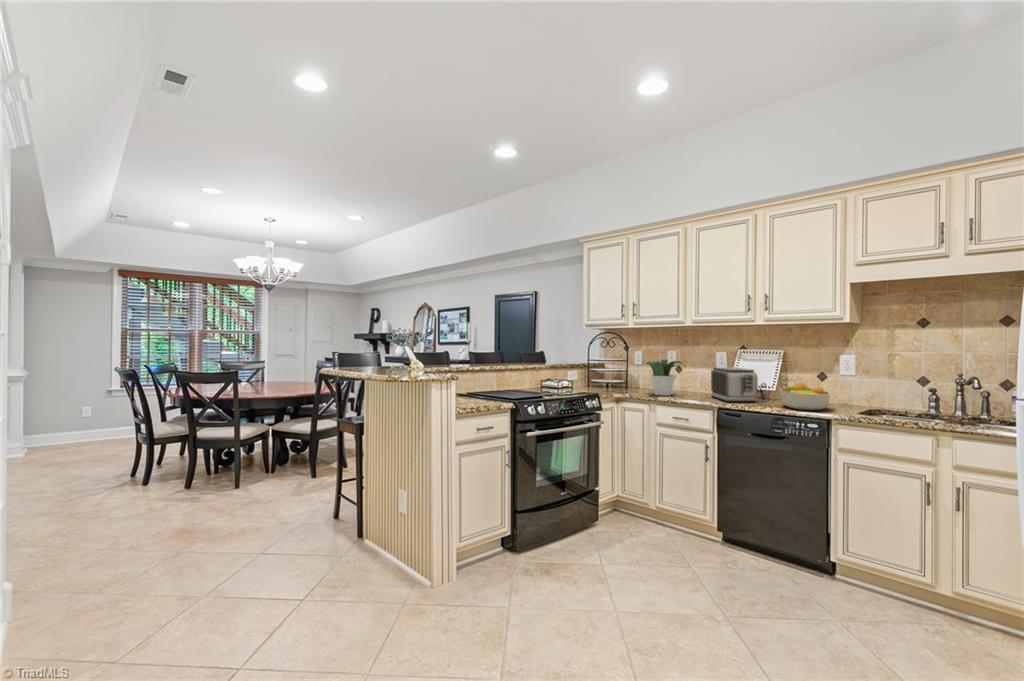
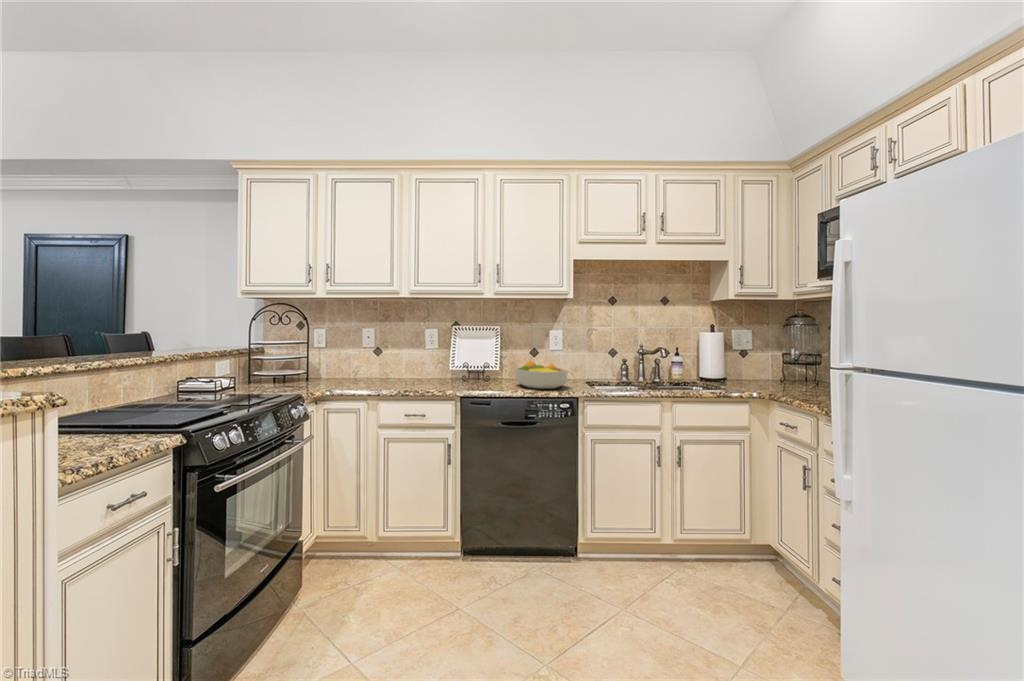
potted plant: present [646,360,682,396] -> none [345,340,400,387]
toaster: present [711,367,758,402] -> none [430,347,489,388]

